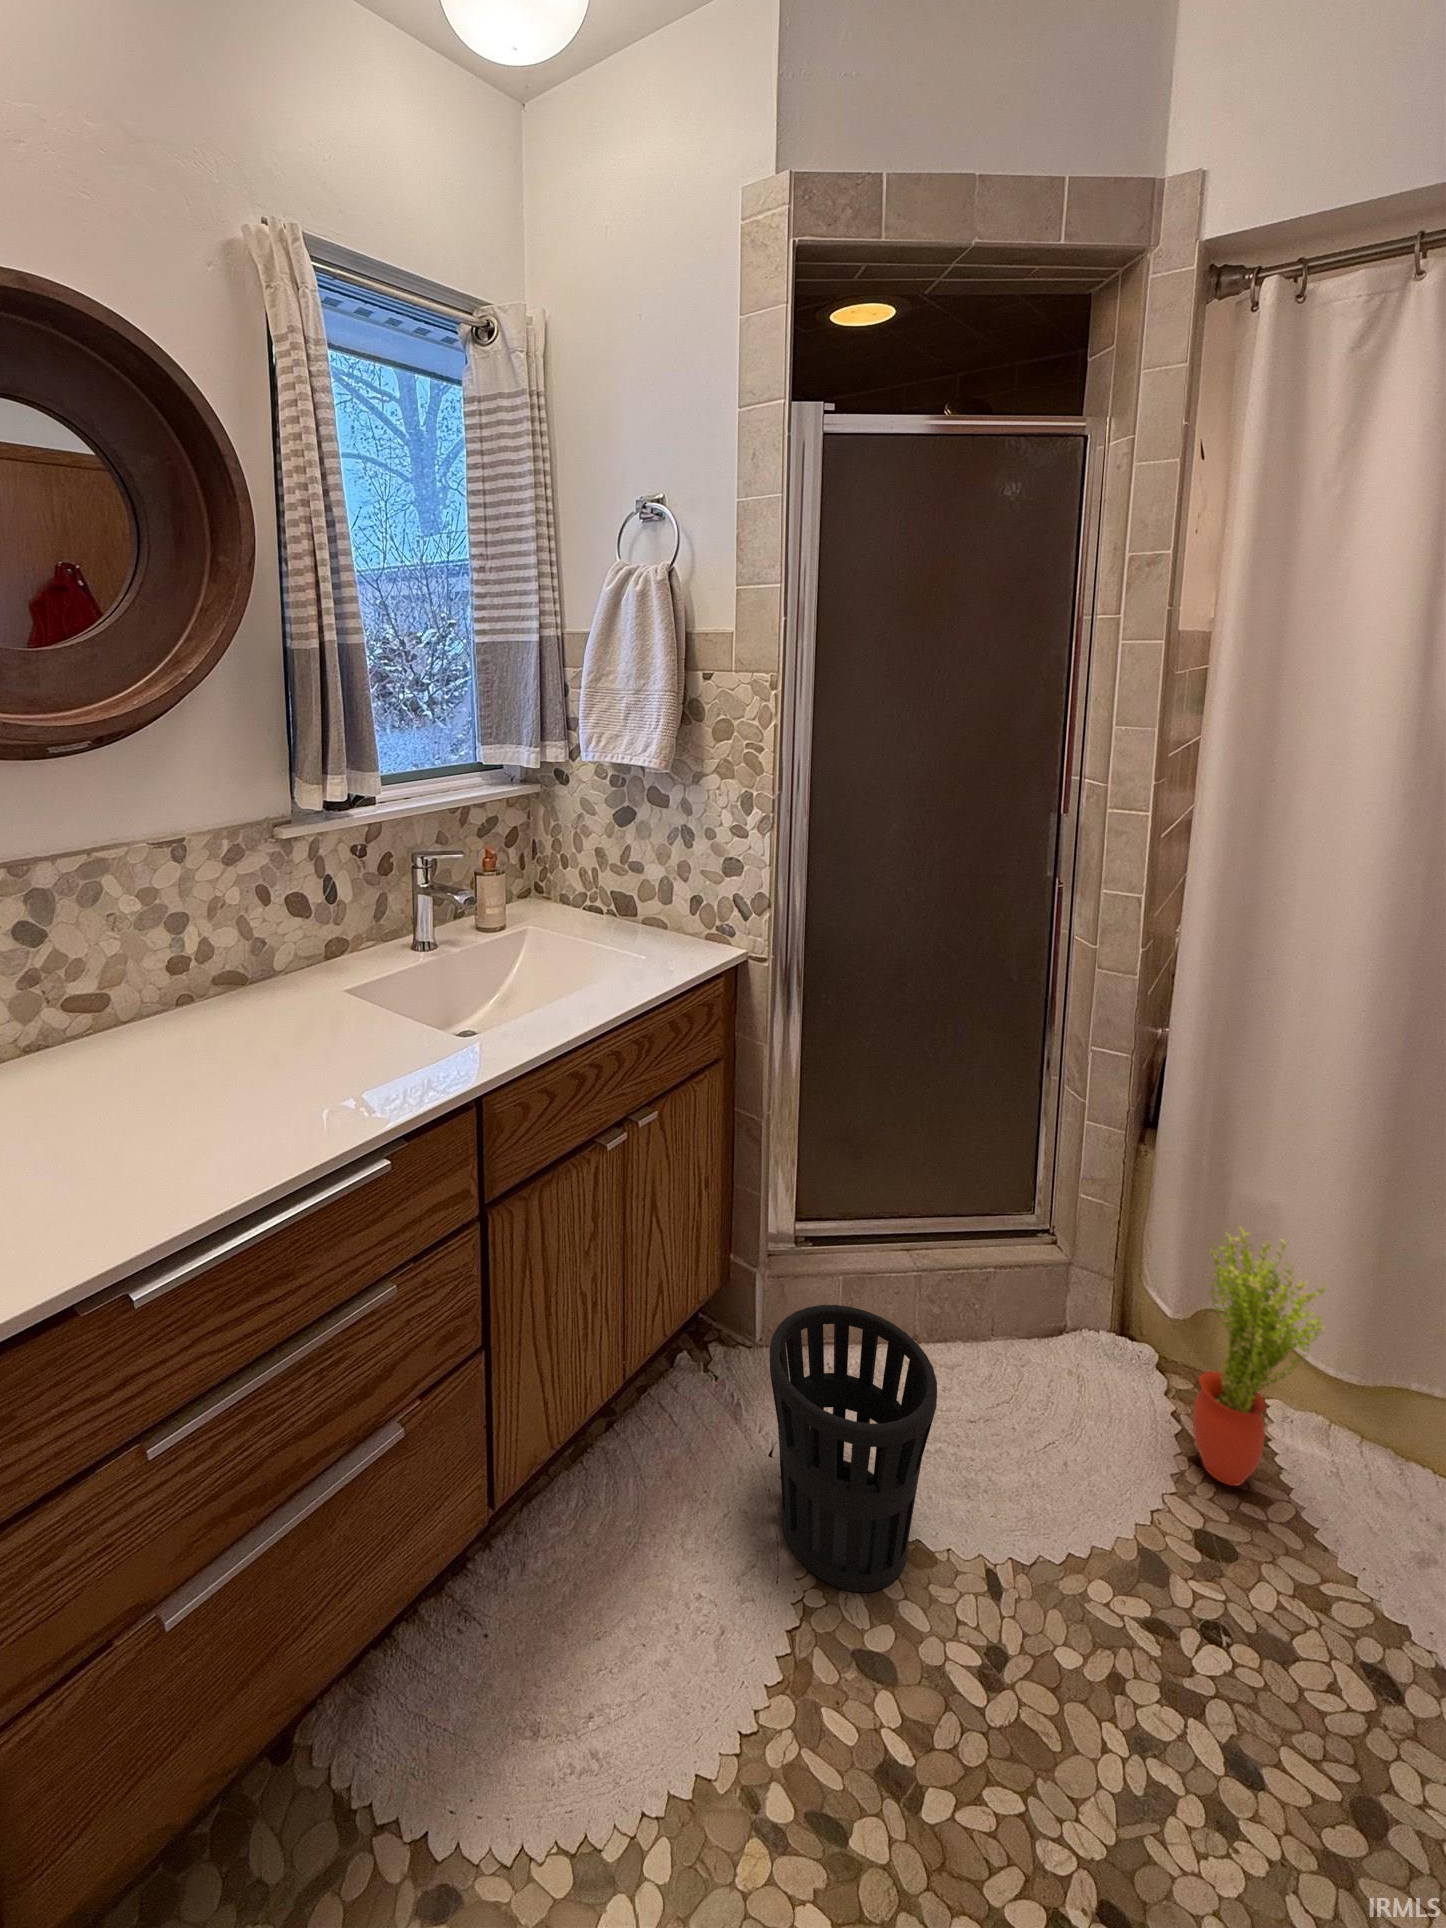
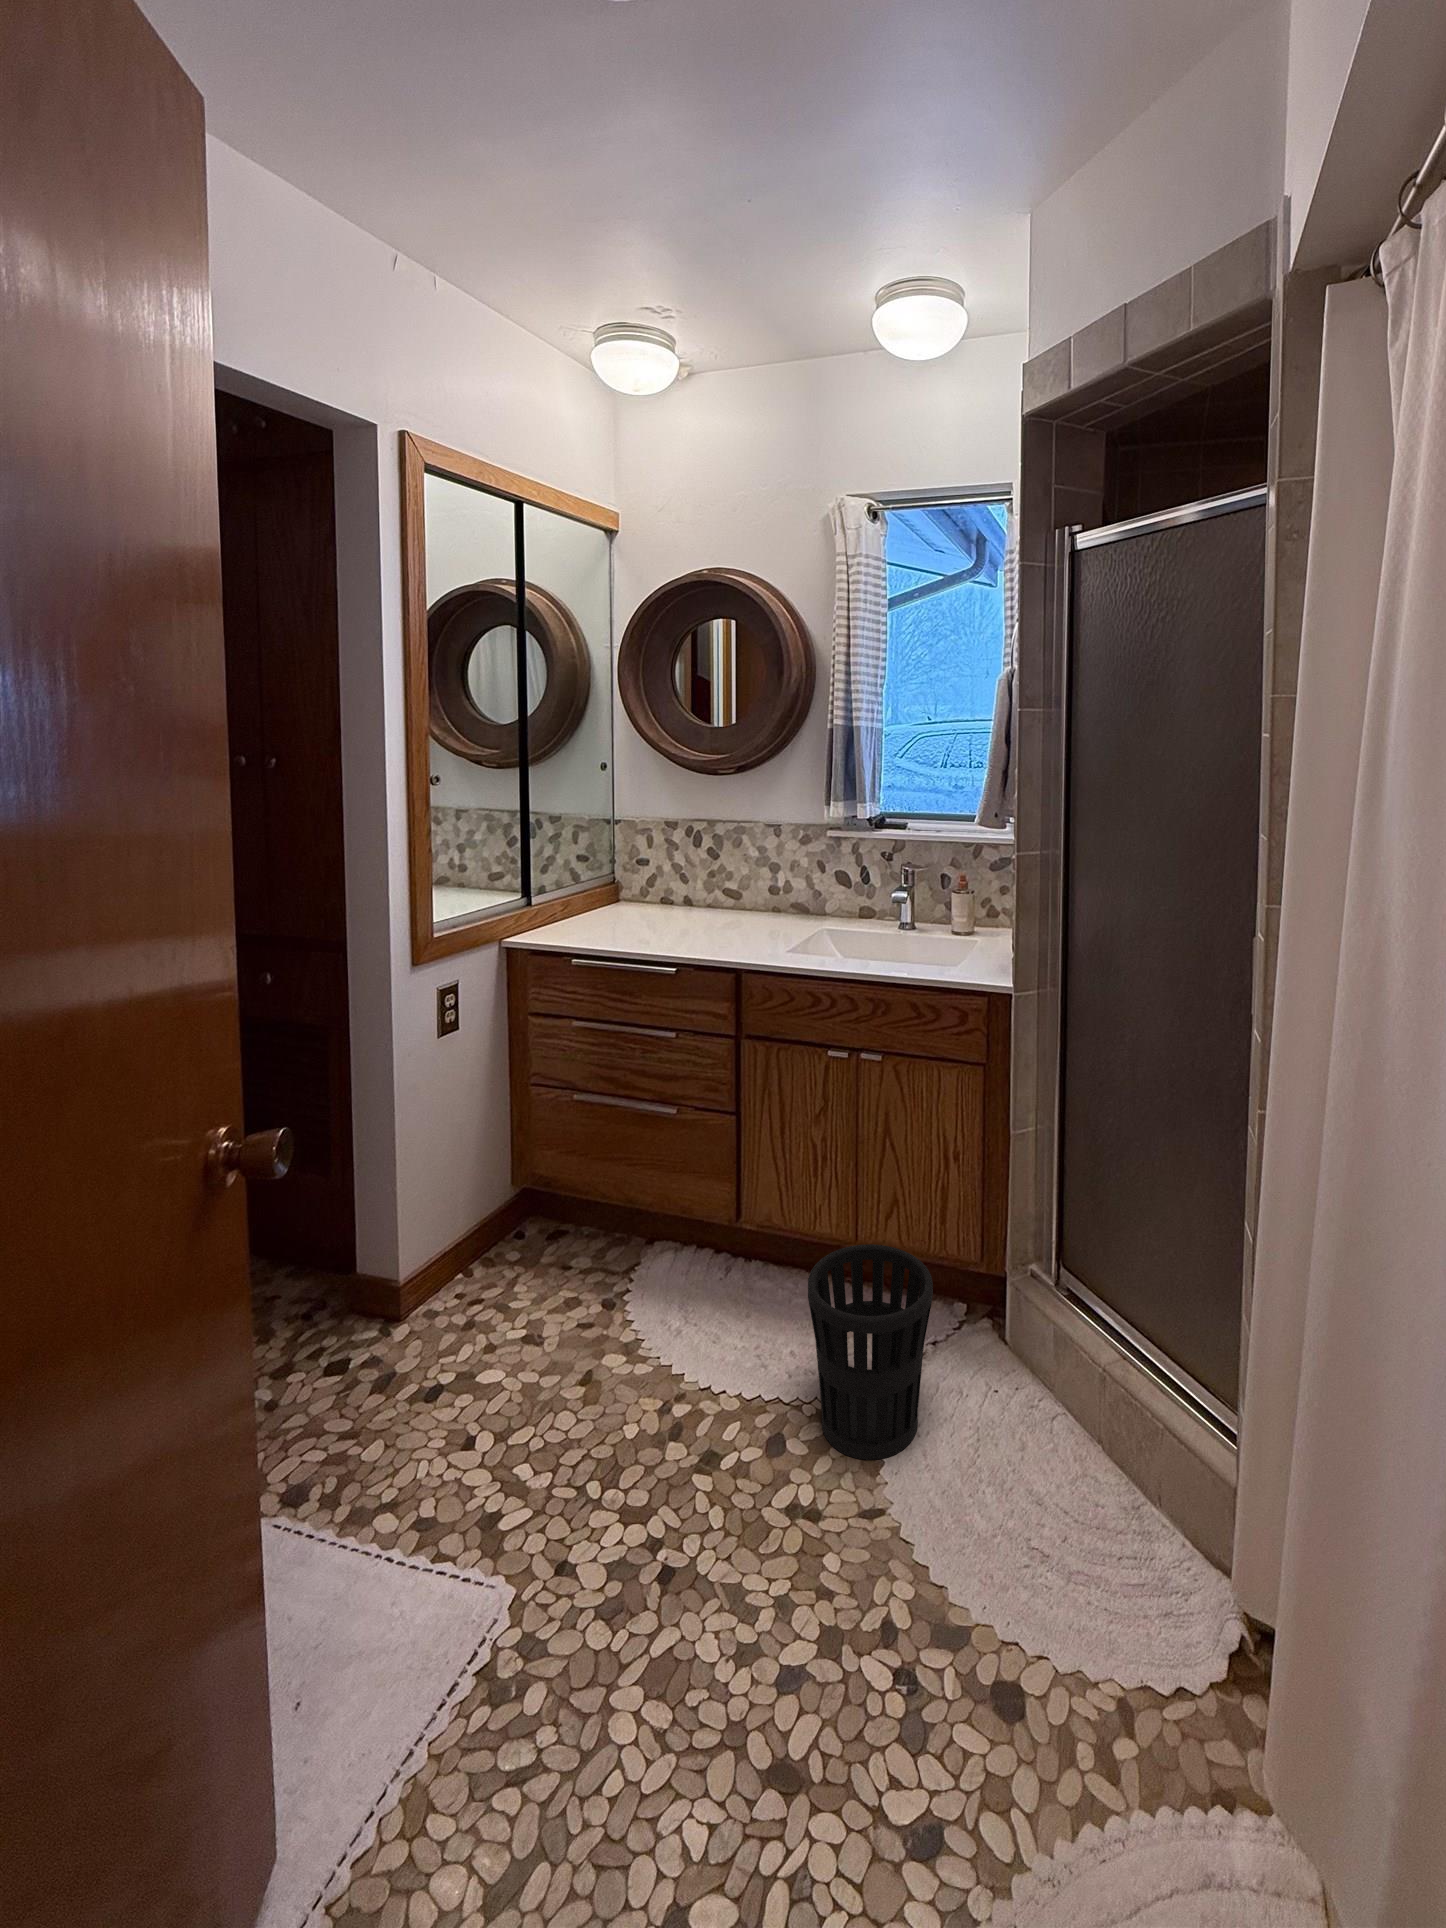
potted plant: present [1193,1227,1326,1486] -> none [1058,1424,1210,1762]

